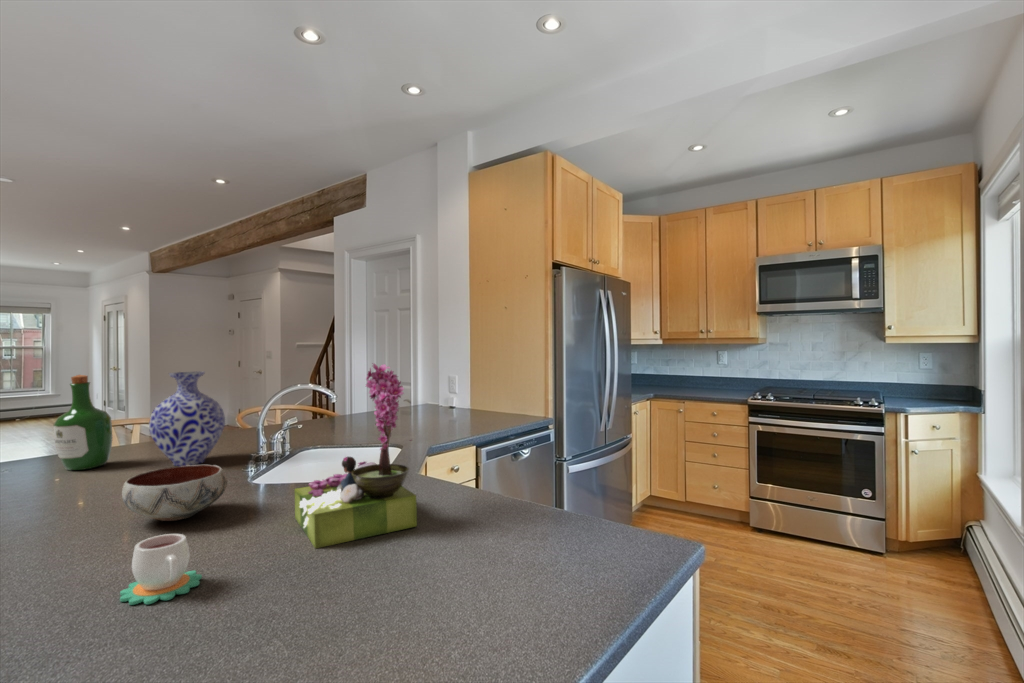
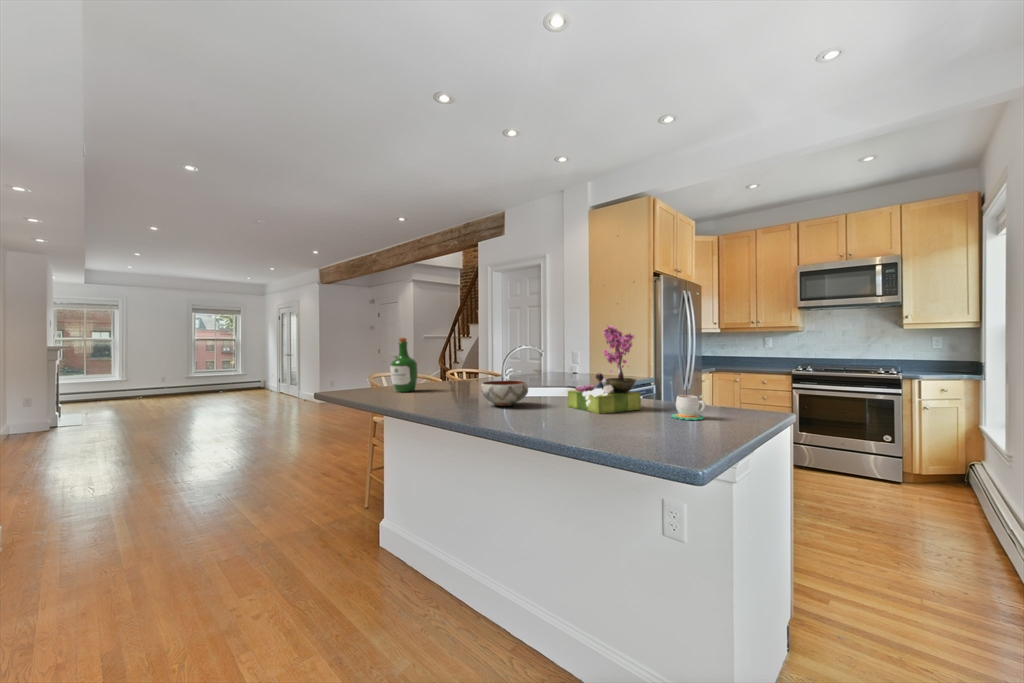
vase: present [149,372,225,466] -> none [441,337,479,392]
mug: present [120,534,202,605] -> present [671,395,706,420]

